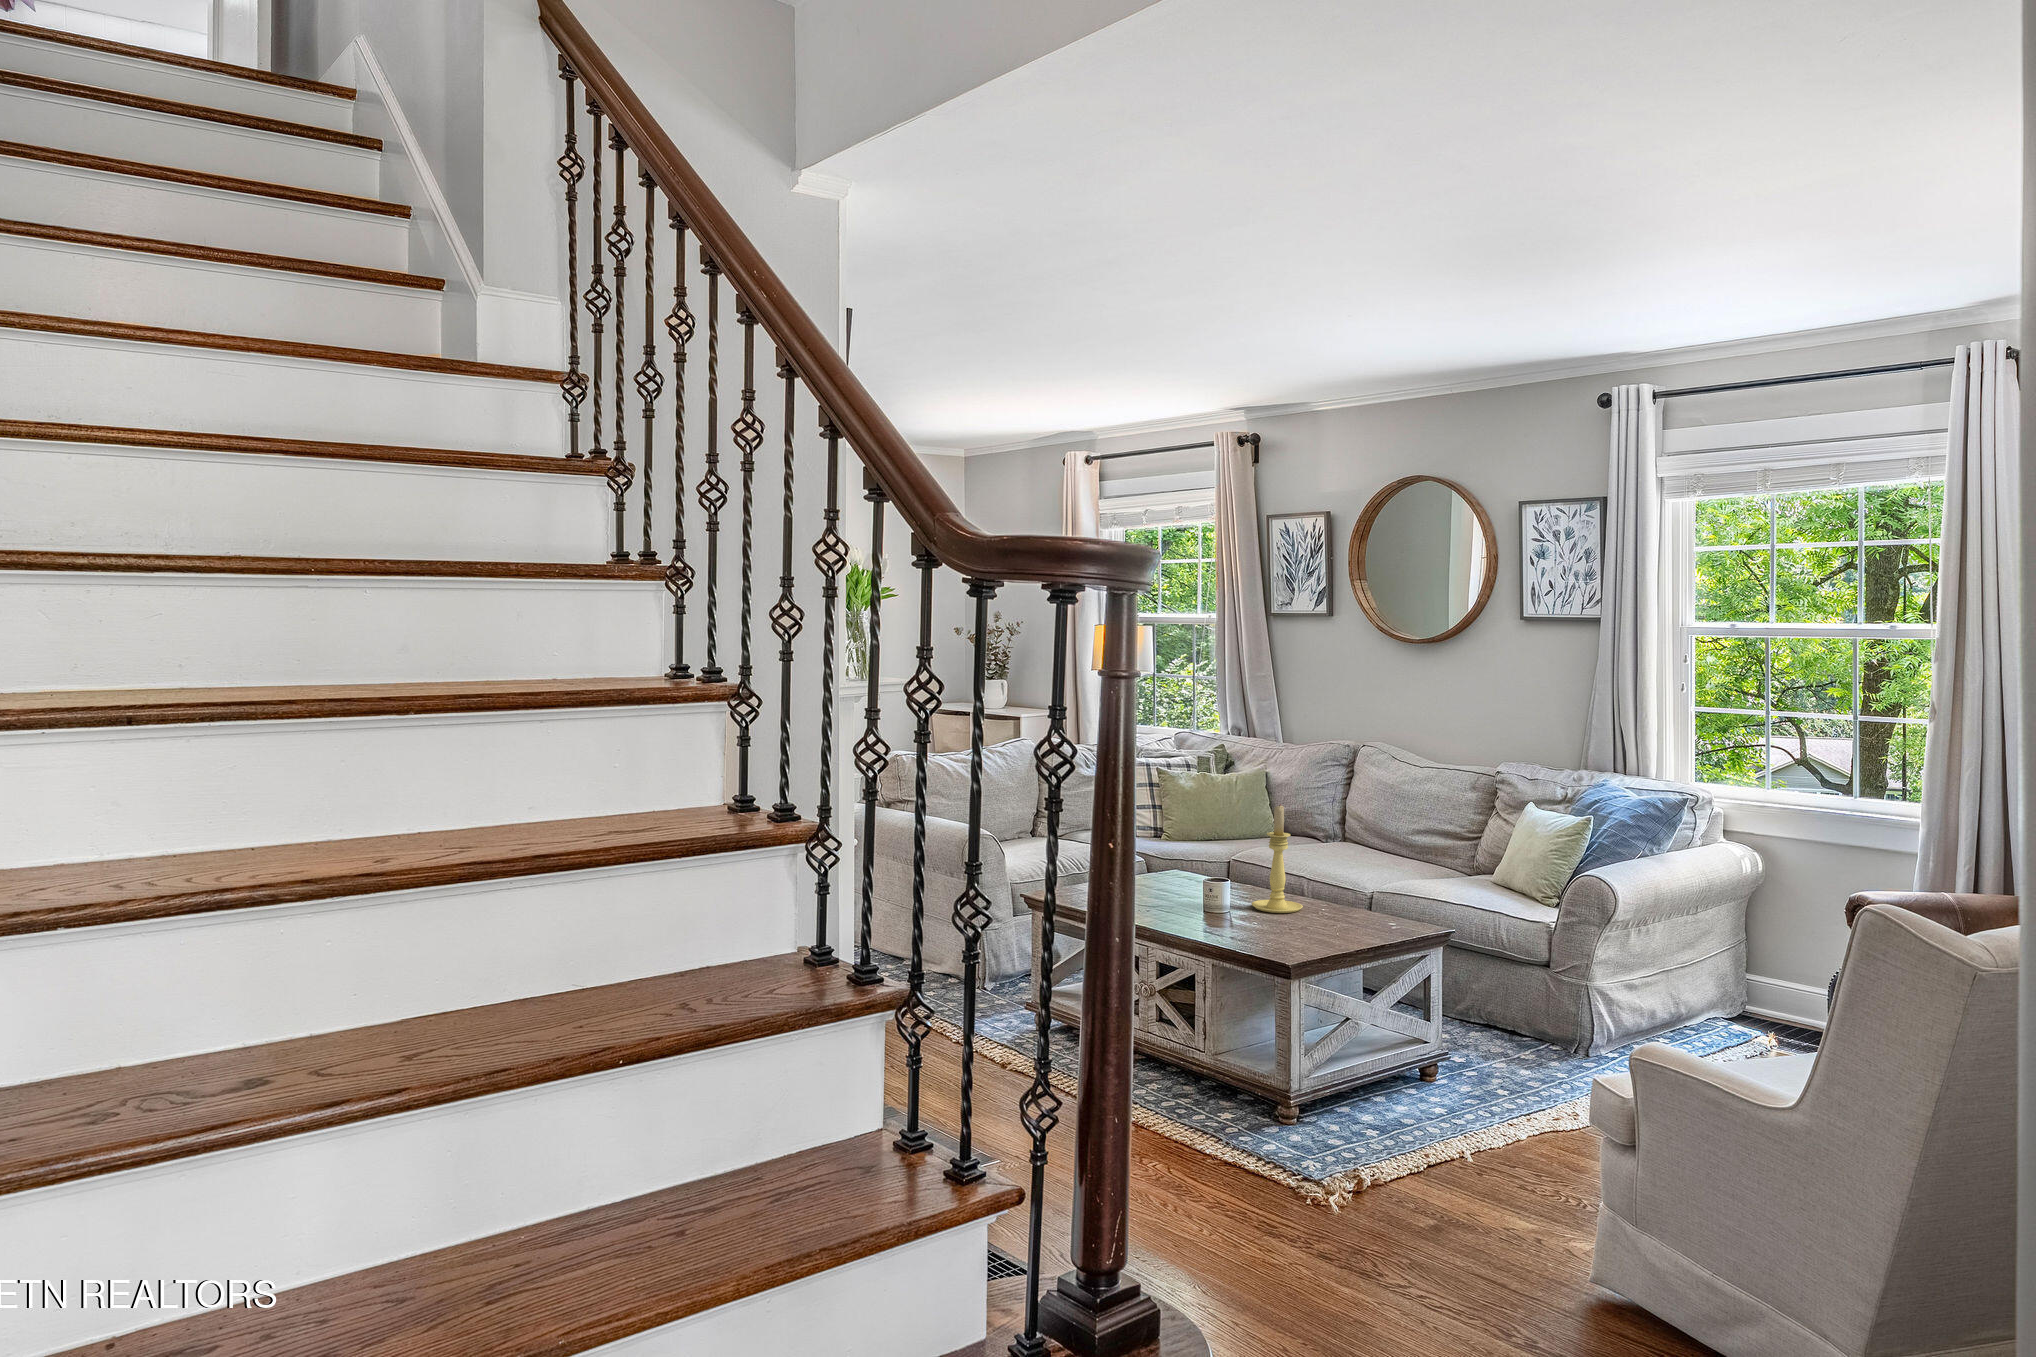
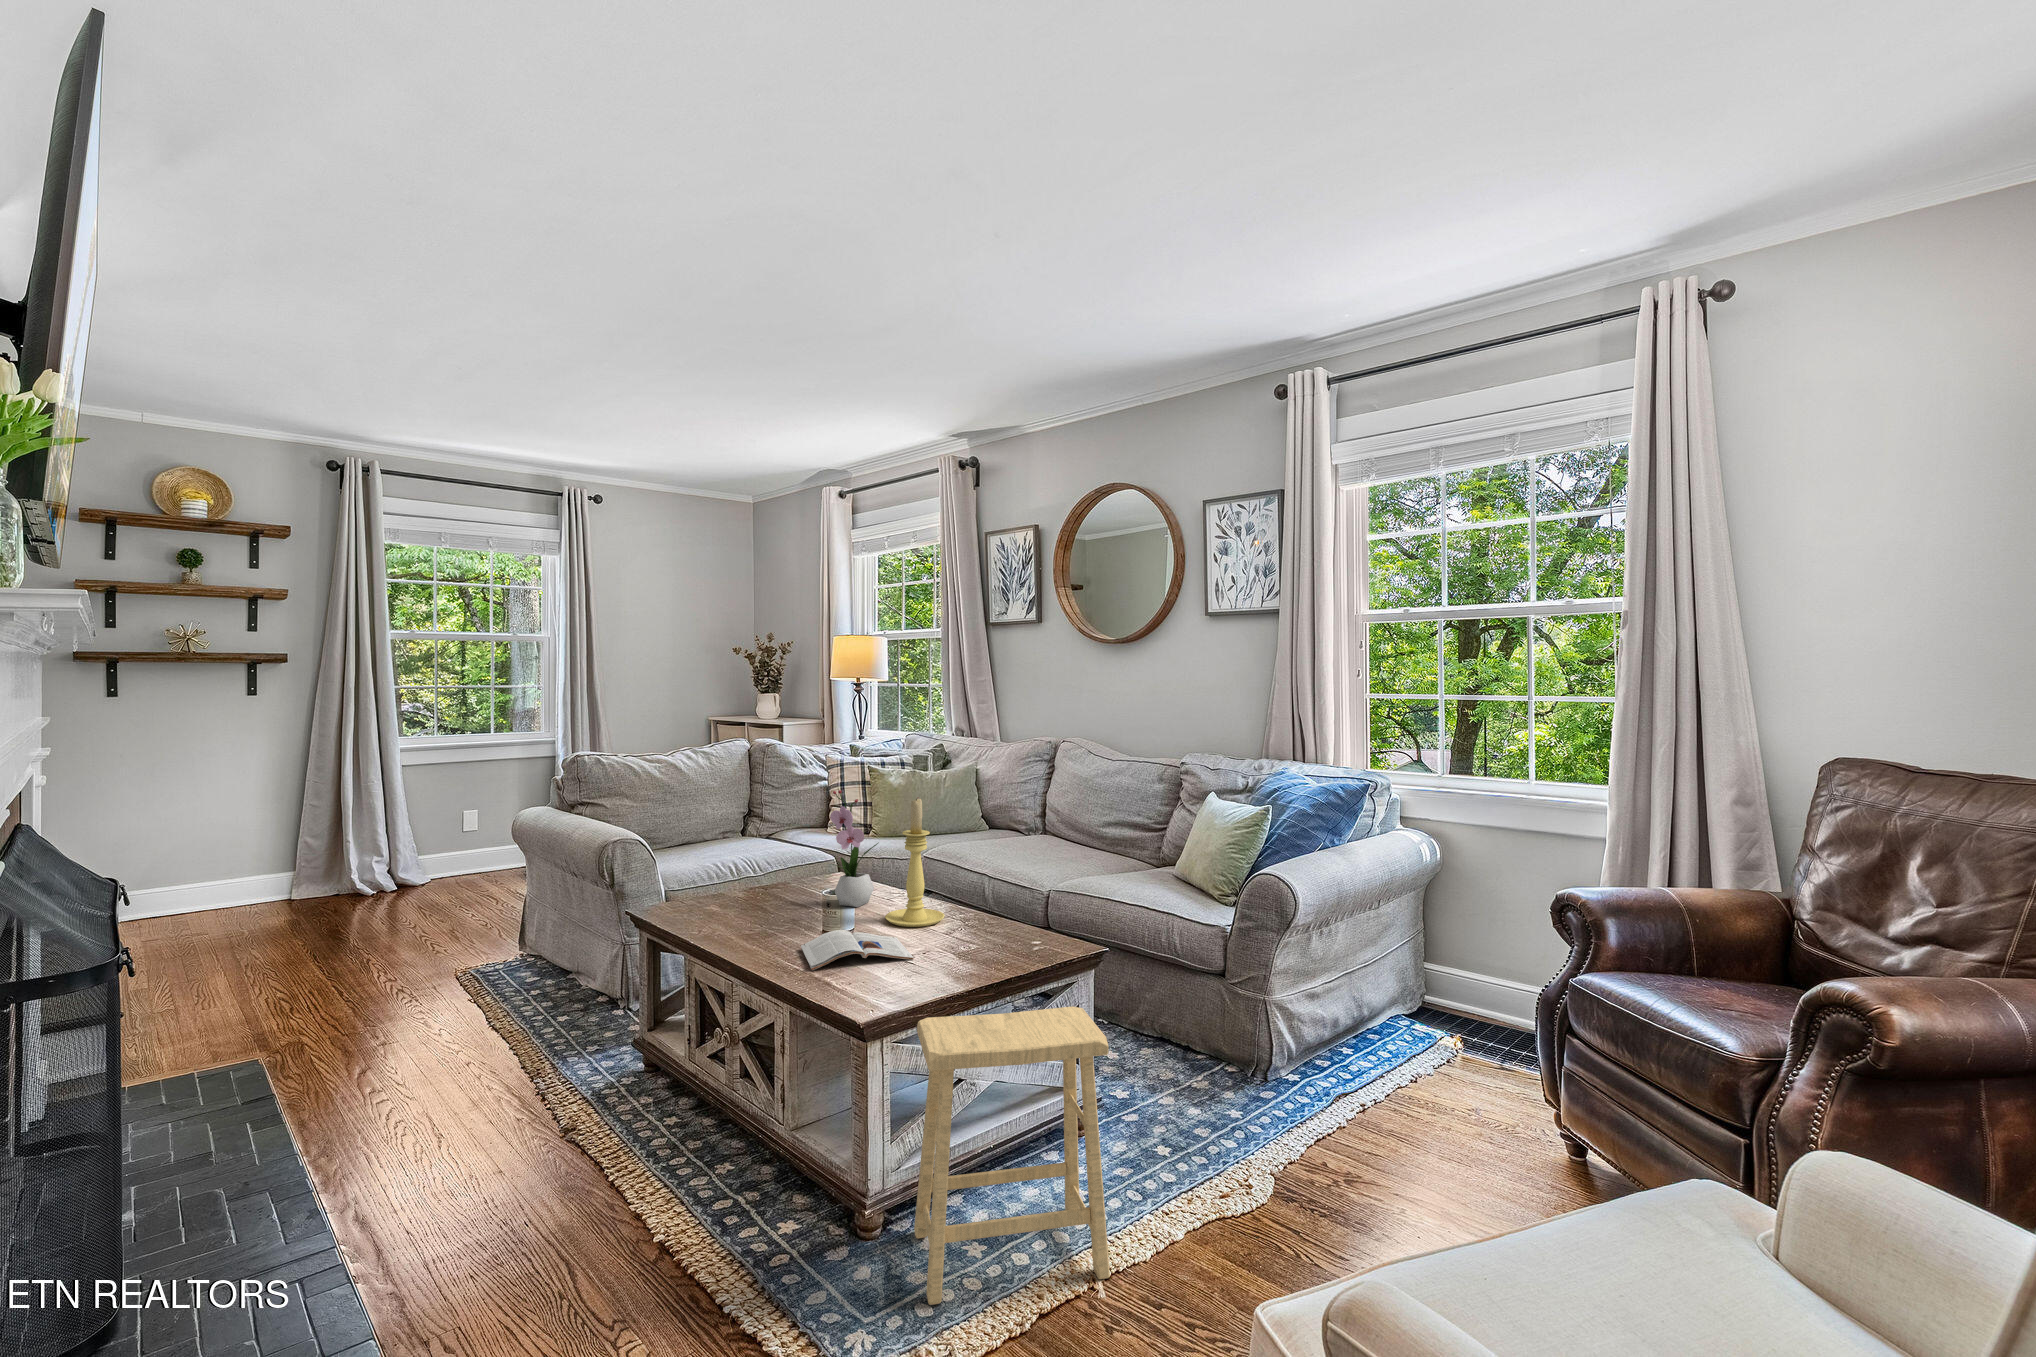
flower arrangement: none [1196,797,1234,898] -> present [830,790,878,907]
magazine: none [1201,911,1299,938] -> present [801,930,914,970]
footstool: none [1322,964,1477,1153] -> present [914,1006,1110,1305]

